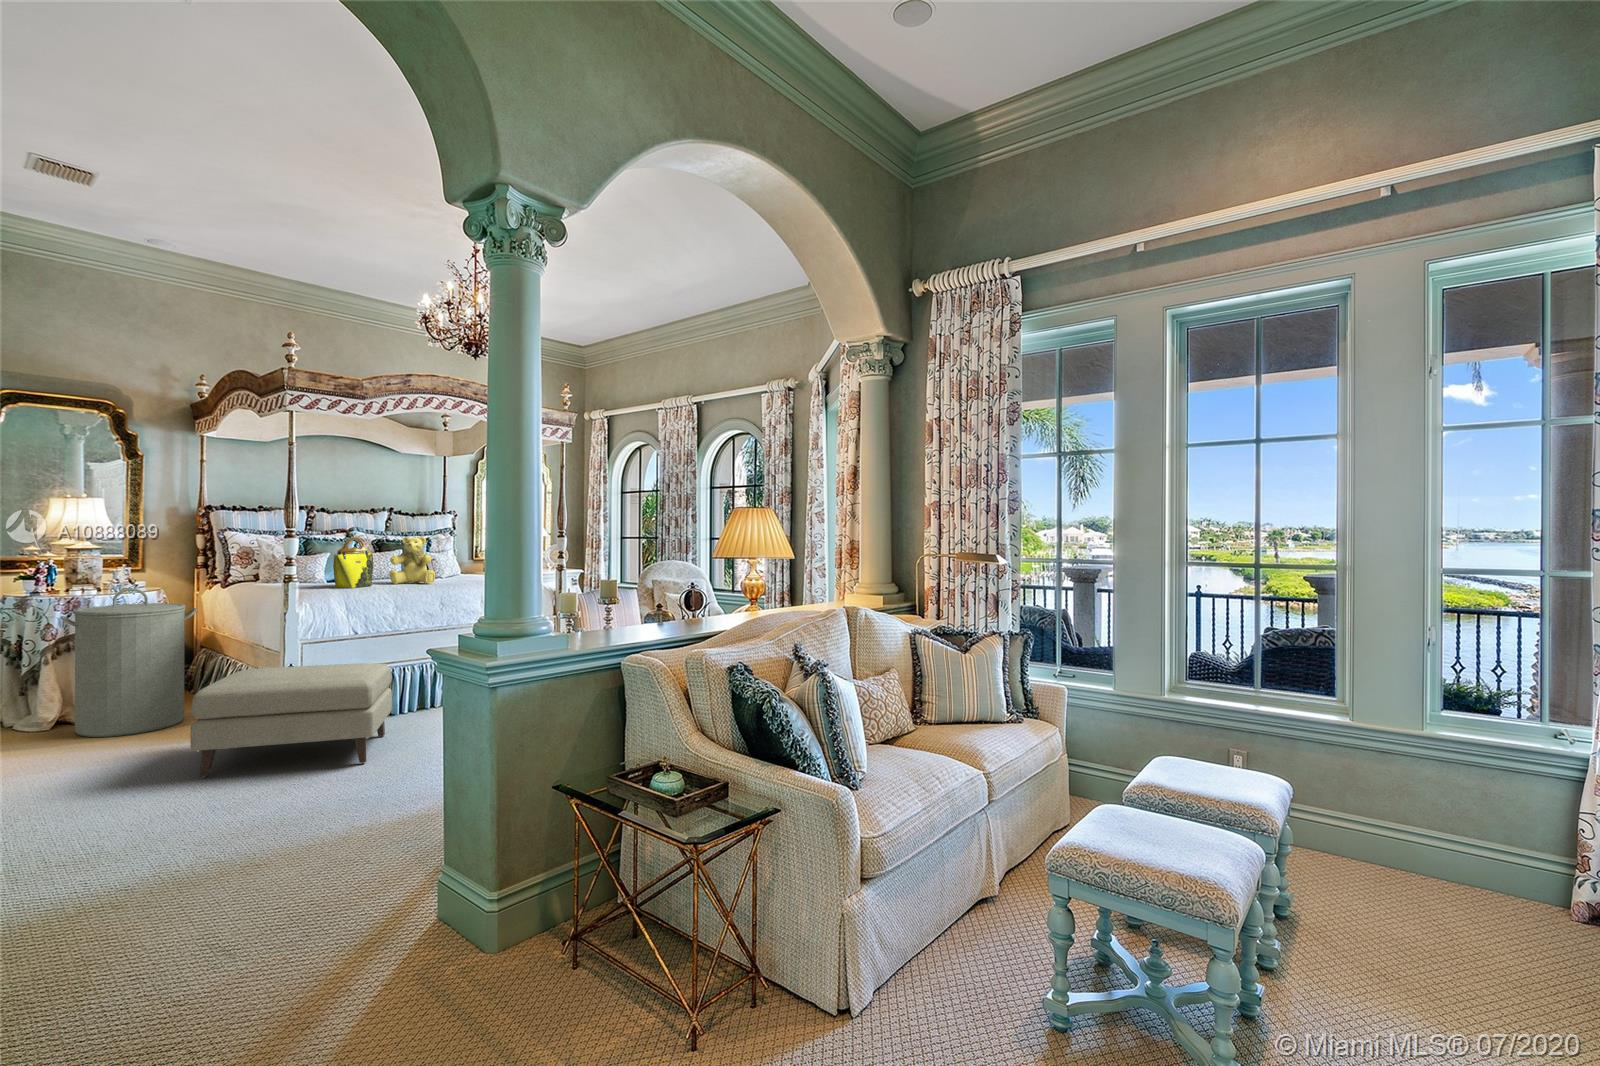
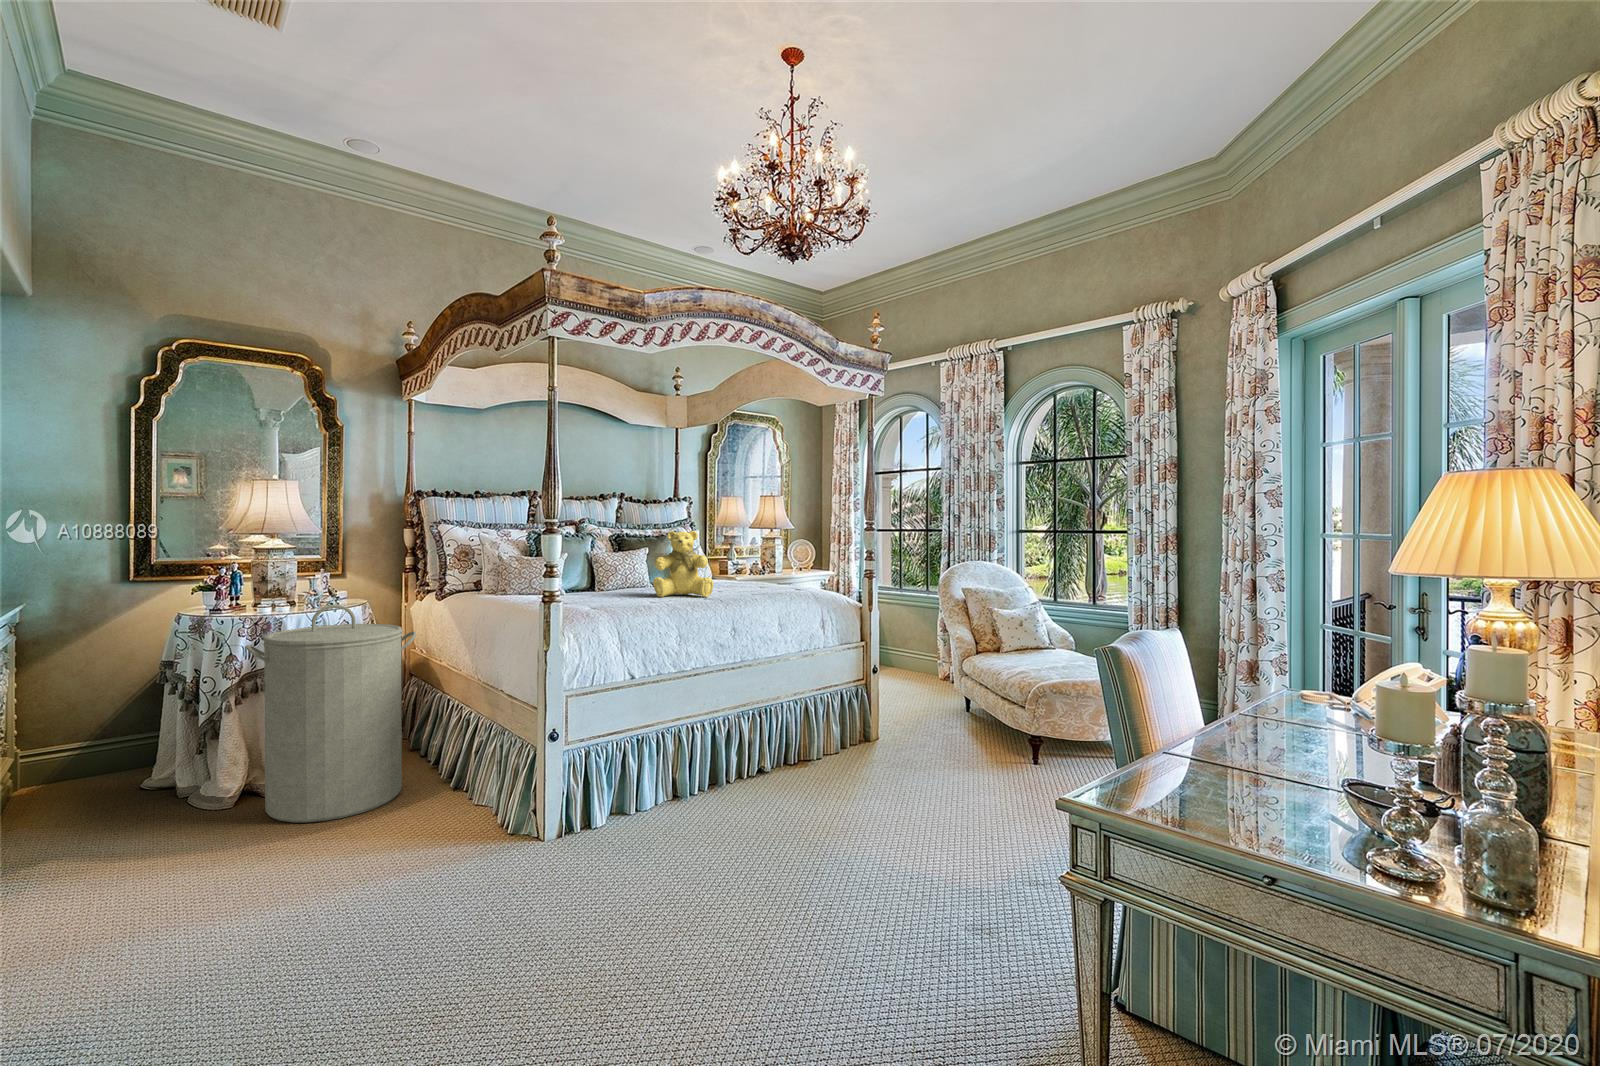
tote bag: present [333,537,373,588] -> none [592,531,636,604]
ottoman: present [190,663,392,778] -> none [441,727,714,937]

